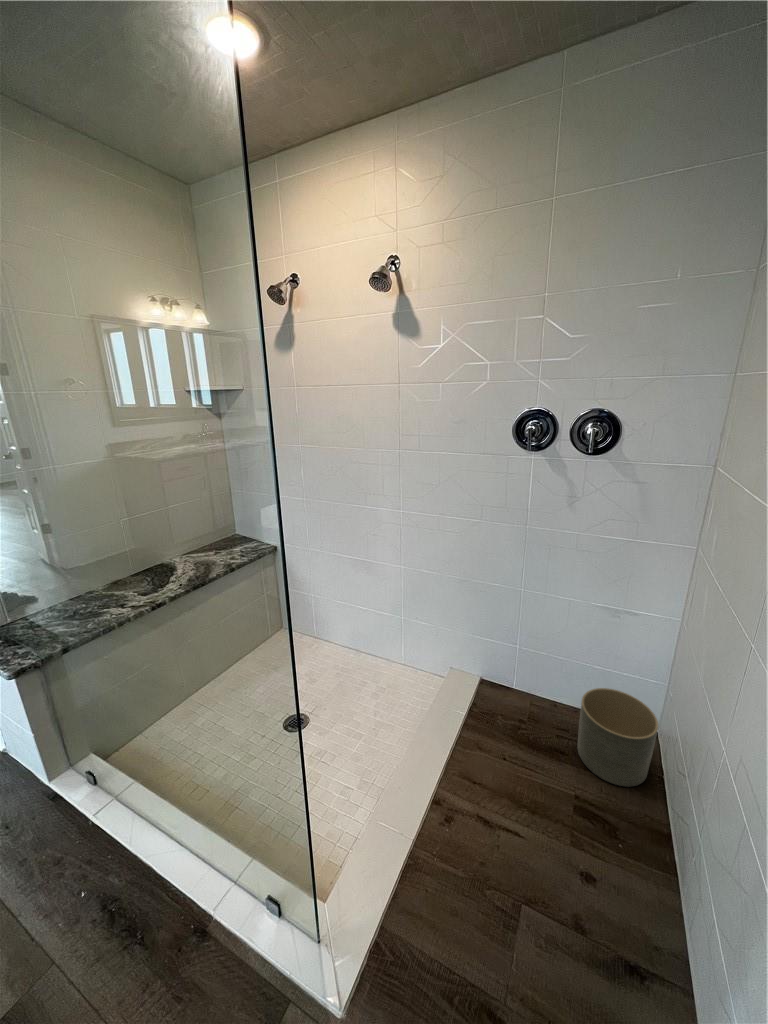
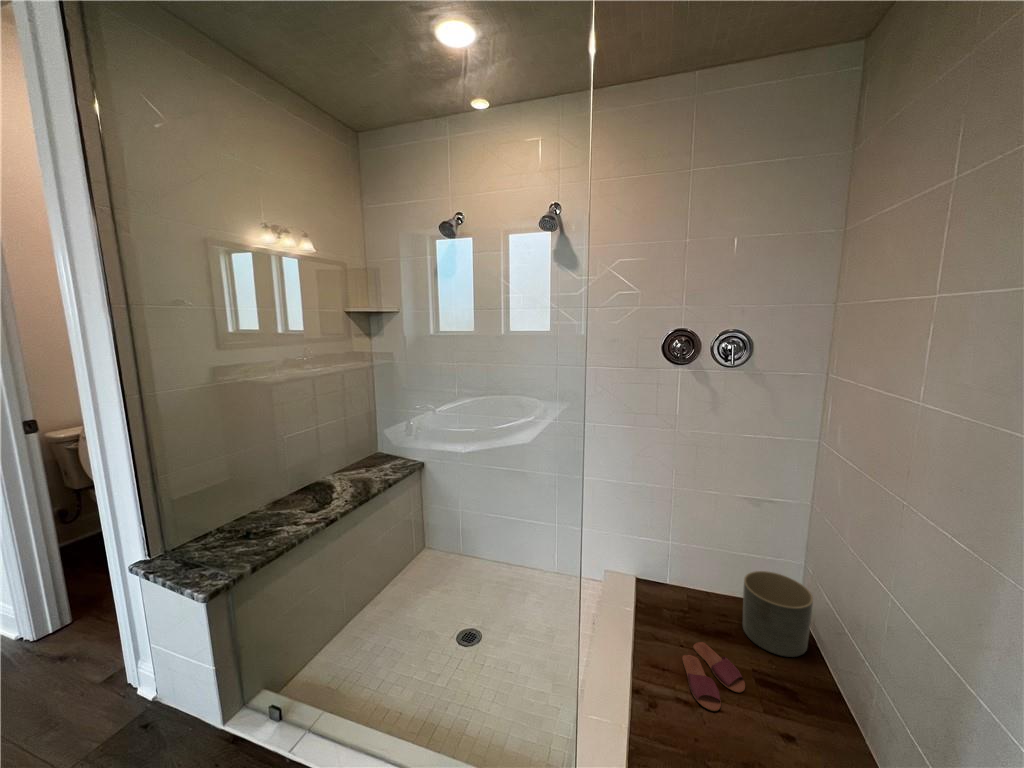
slippers: none [495,756,558,838] -> present [682,642,745,711]

